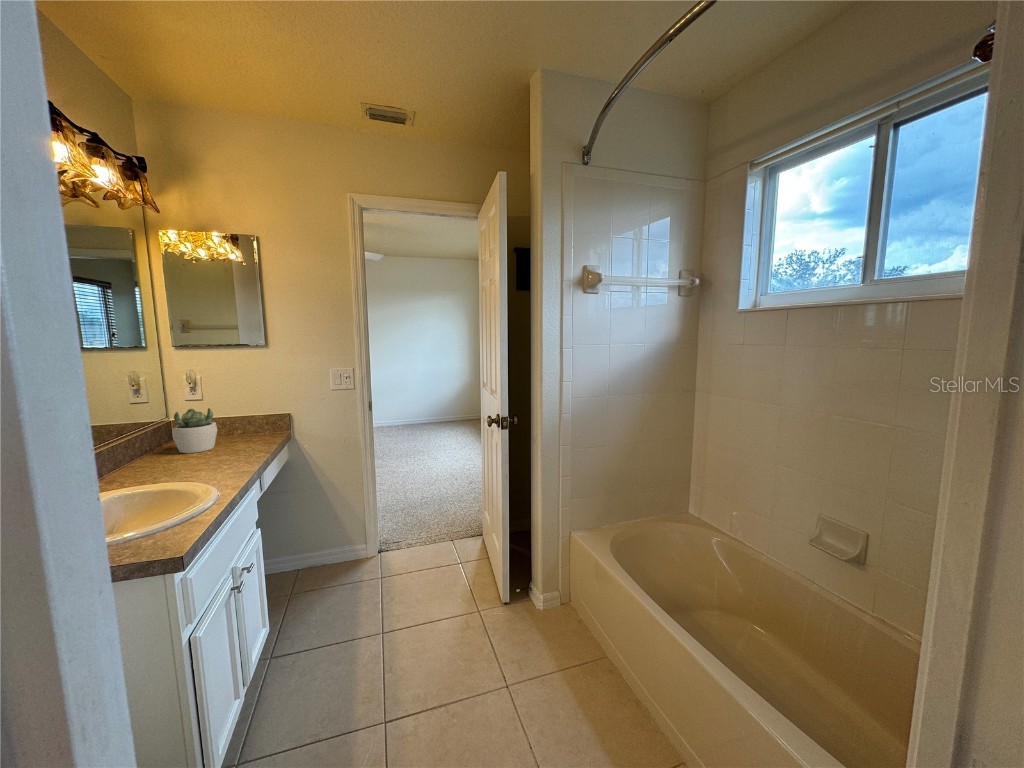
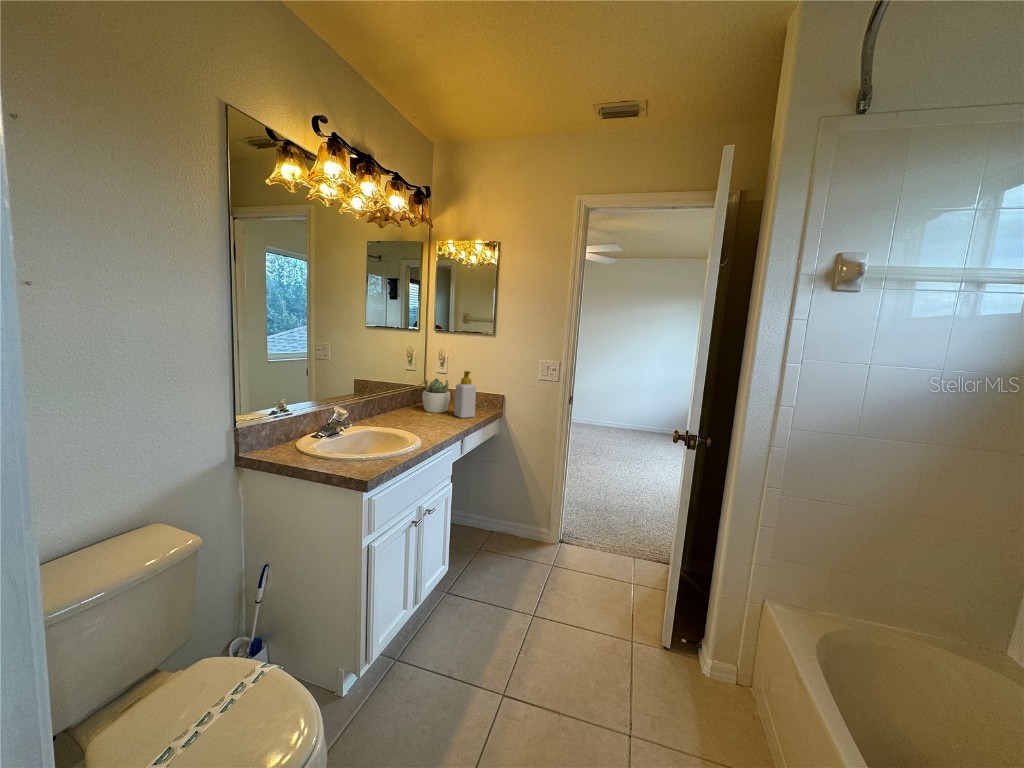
soap bottle: none [228,393,261,451] -> present [455,371,476,418]

